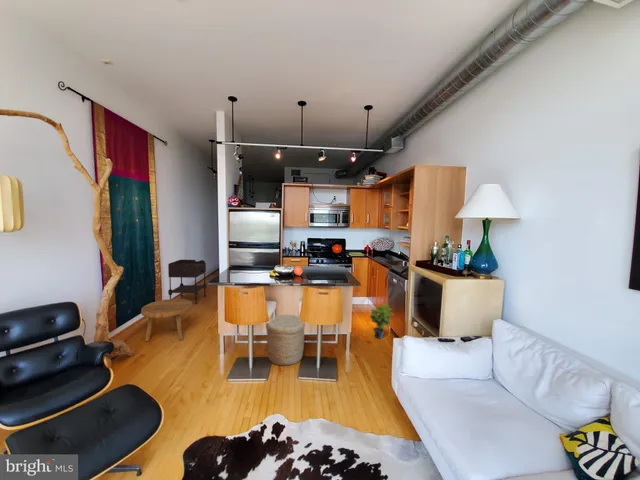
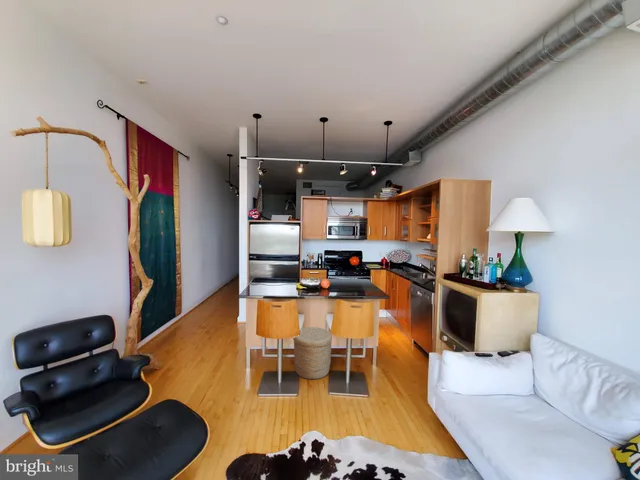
side table: present [168,260,207,304] -> none [188,271,224,316]
footstool: present [141,299,192,341] -> none [167,311,216,354]
potted plant: present [370,304,393,339] -> none [393,316,419,352]

